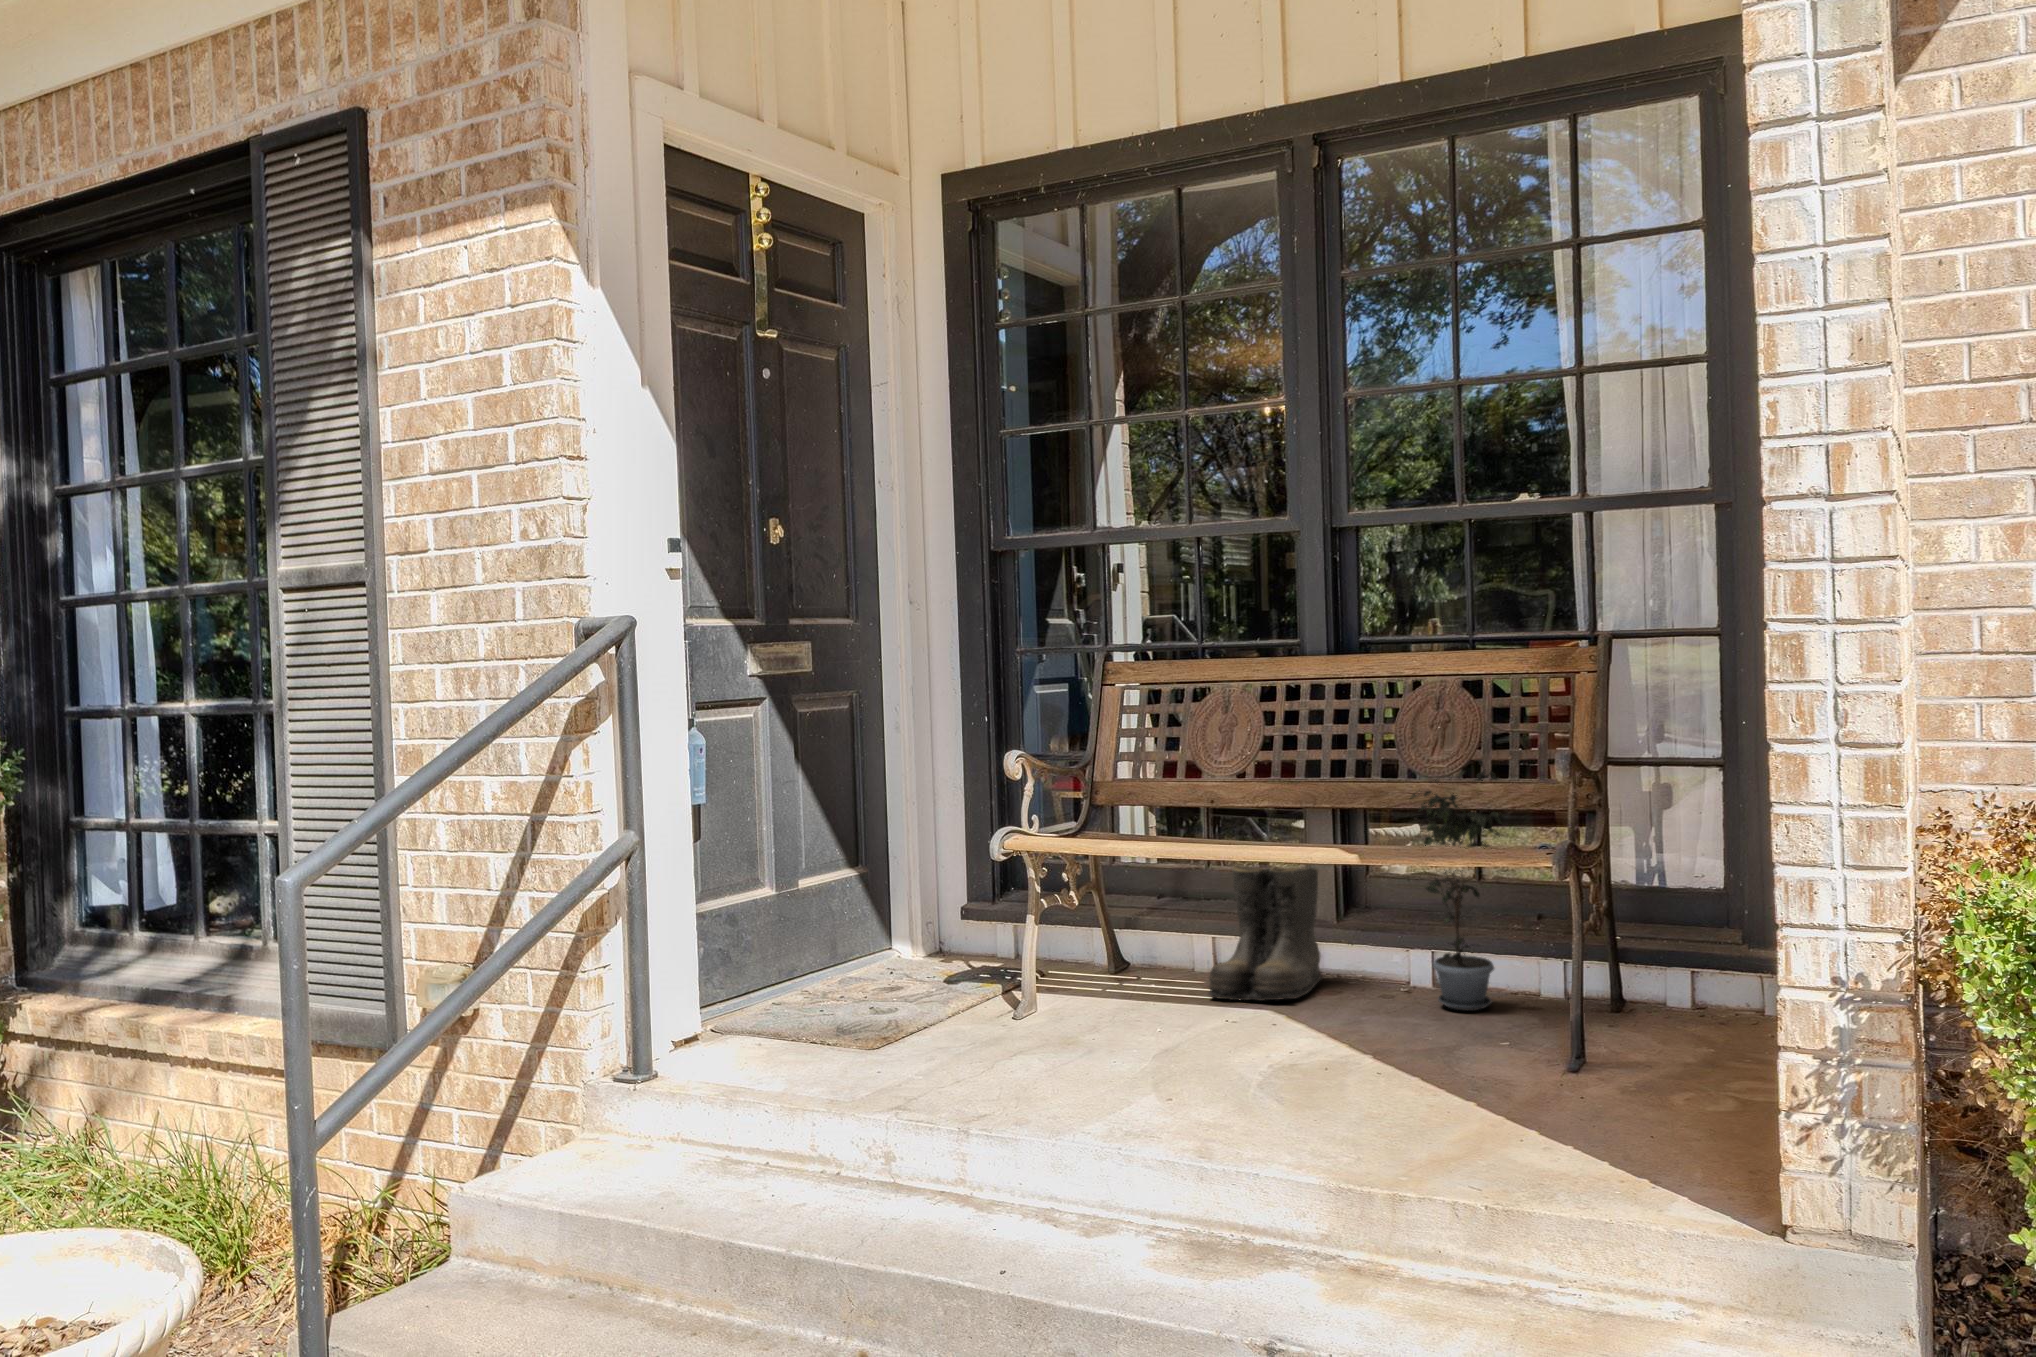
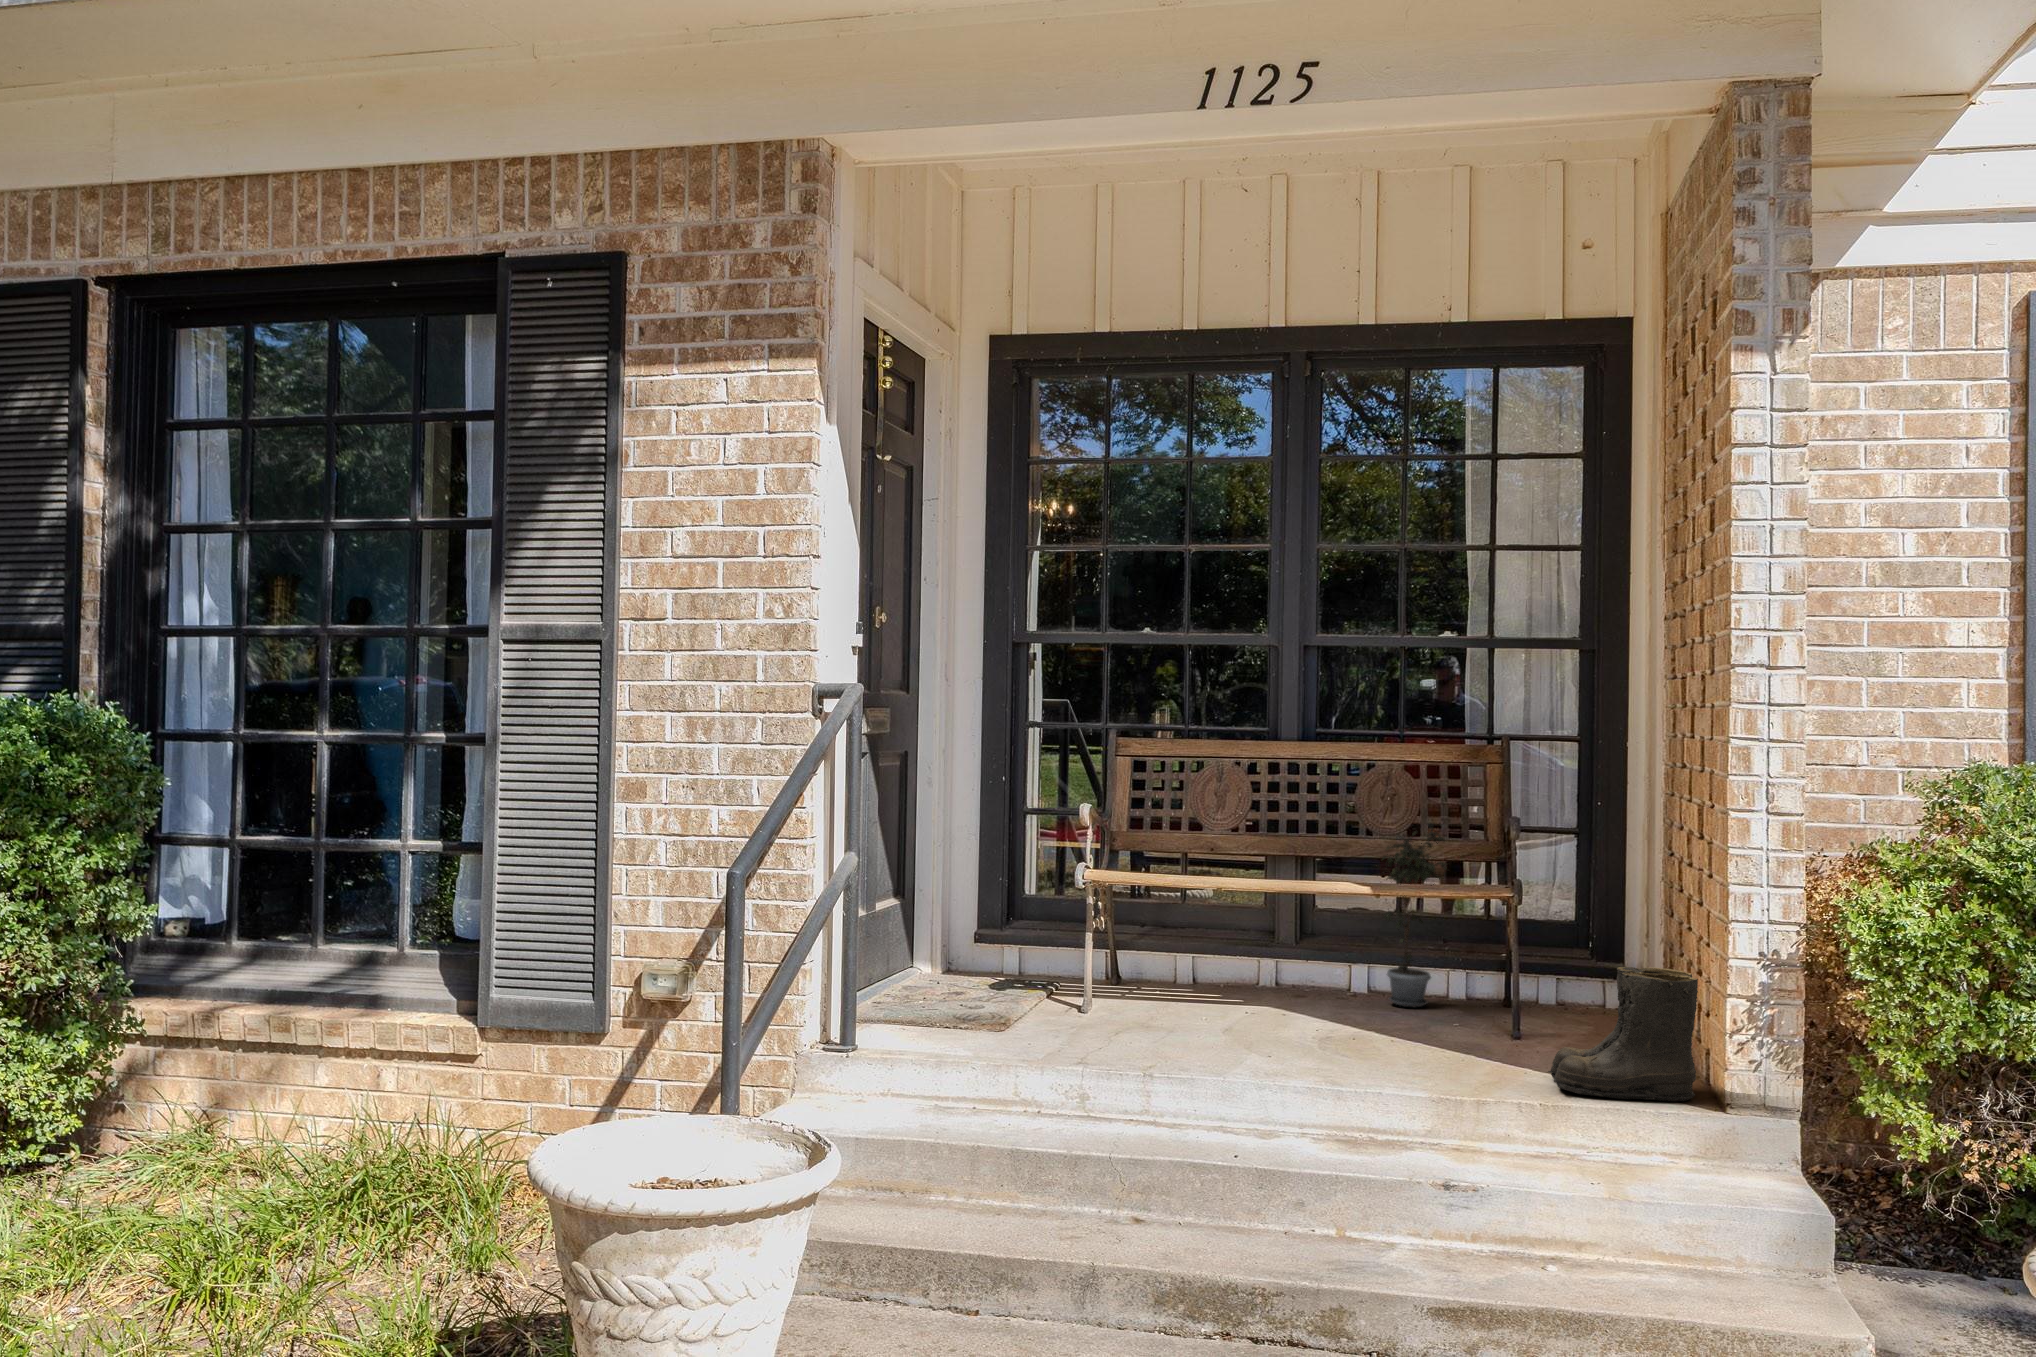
boots: present [1208,867,1321,1001] -> present [1548,967,1698,1101]

